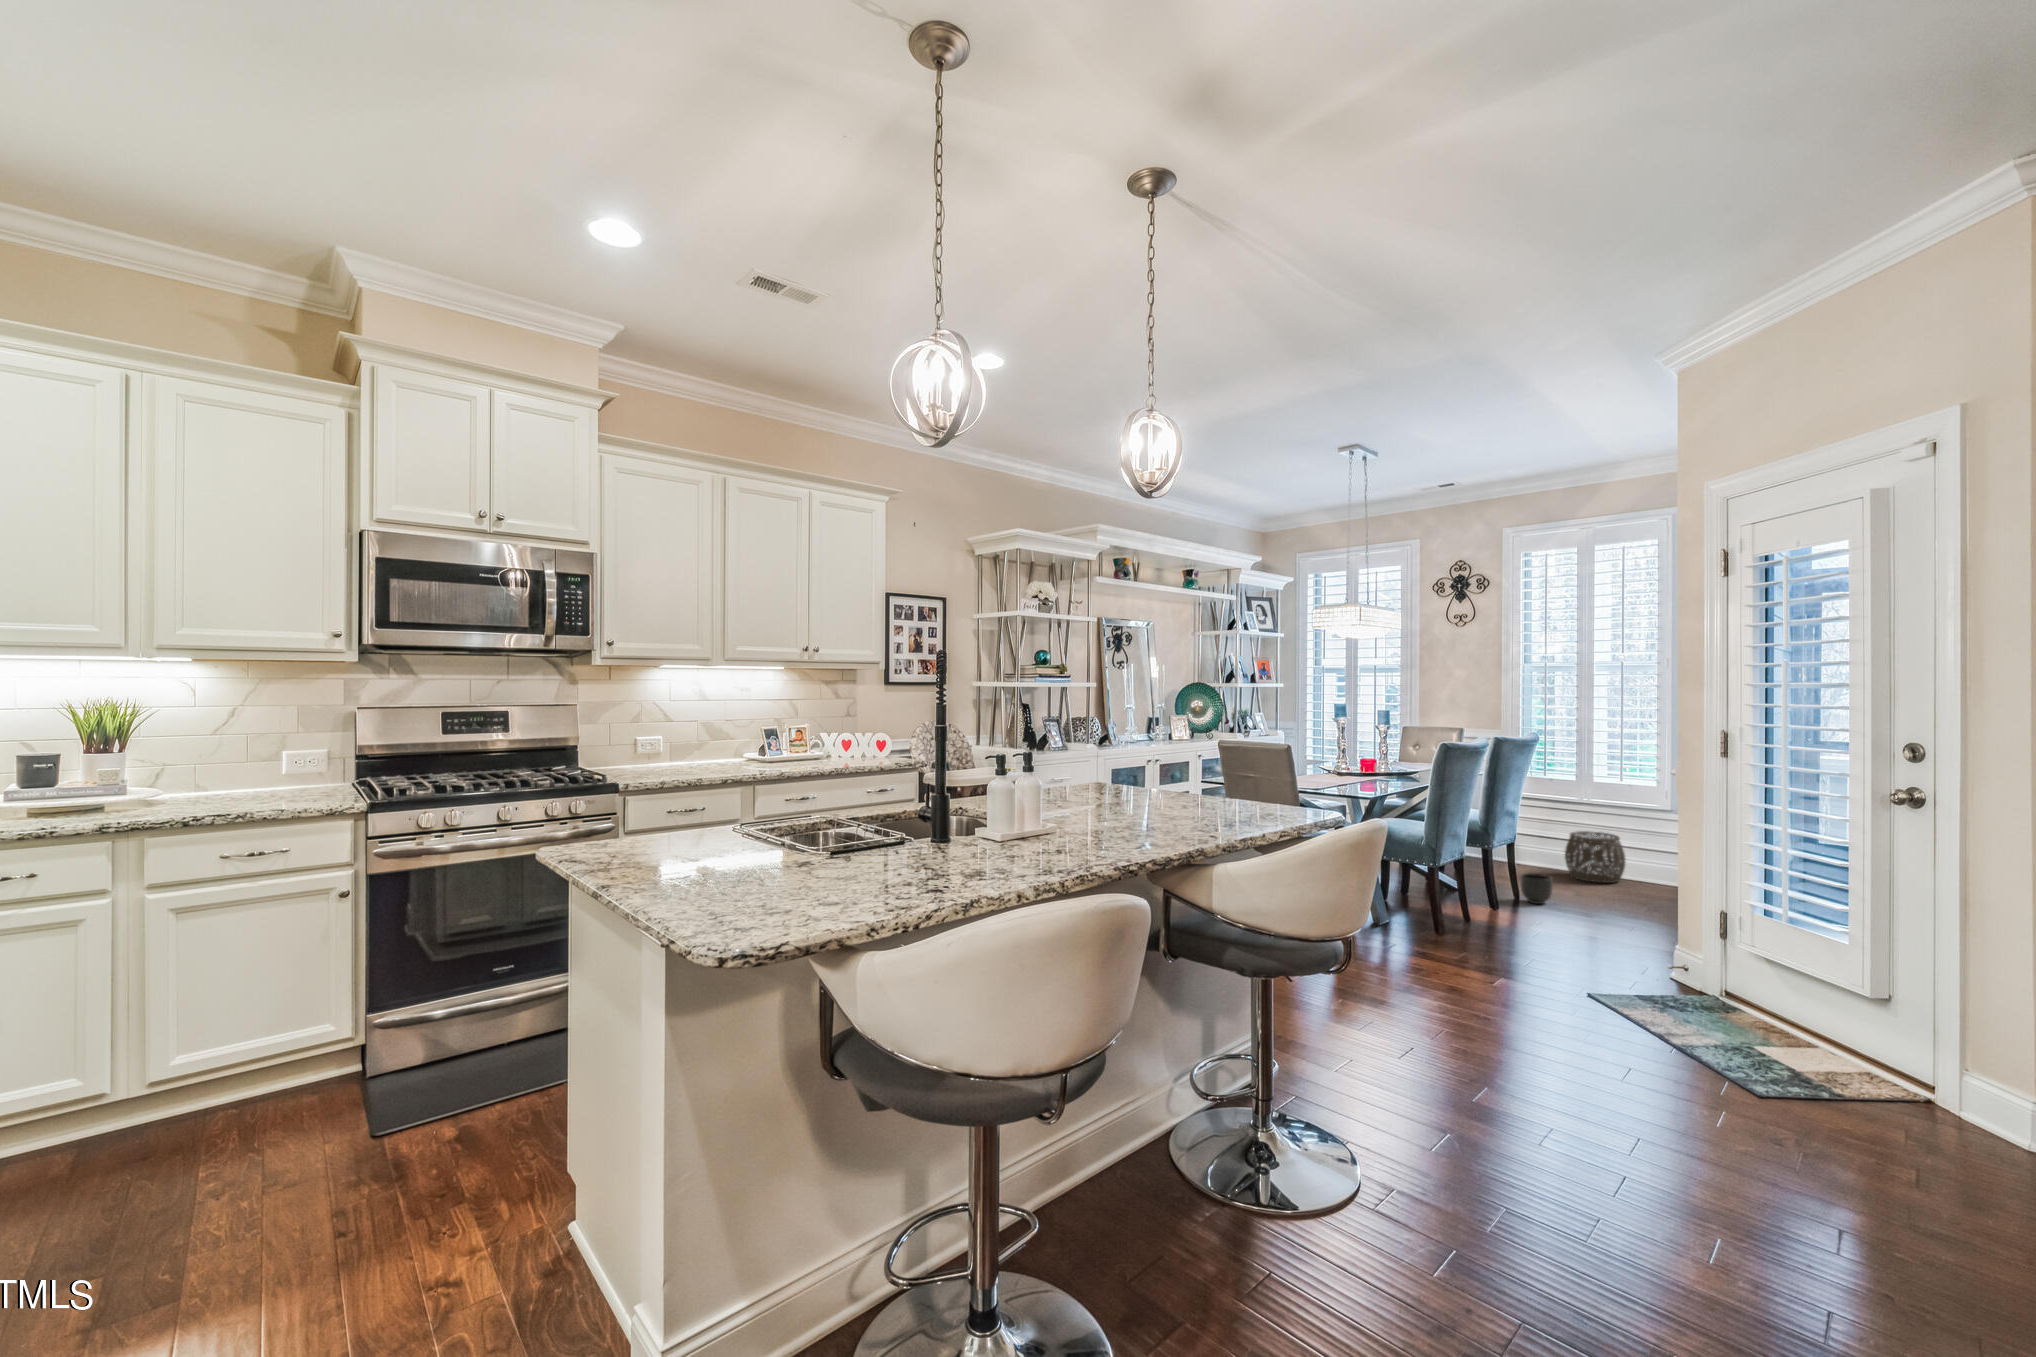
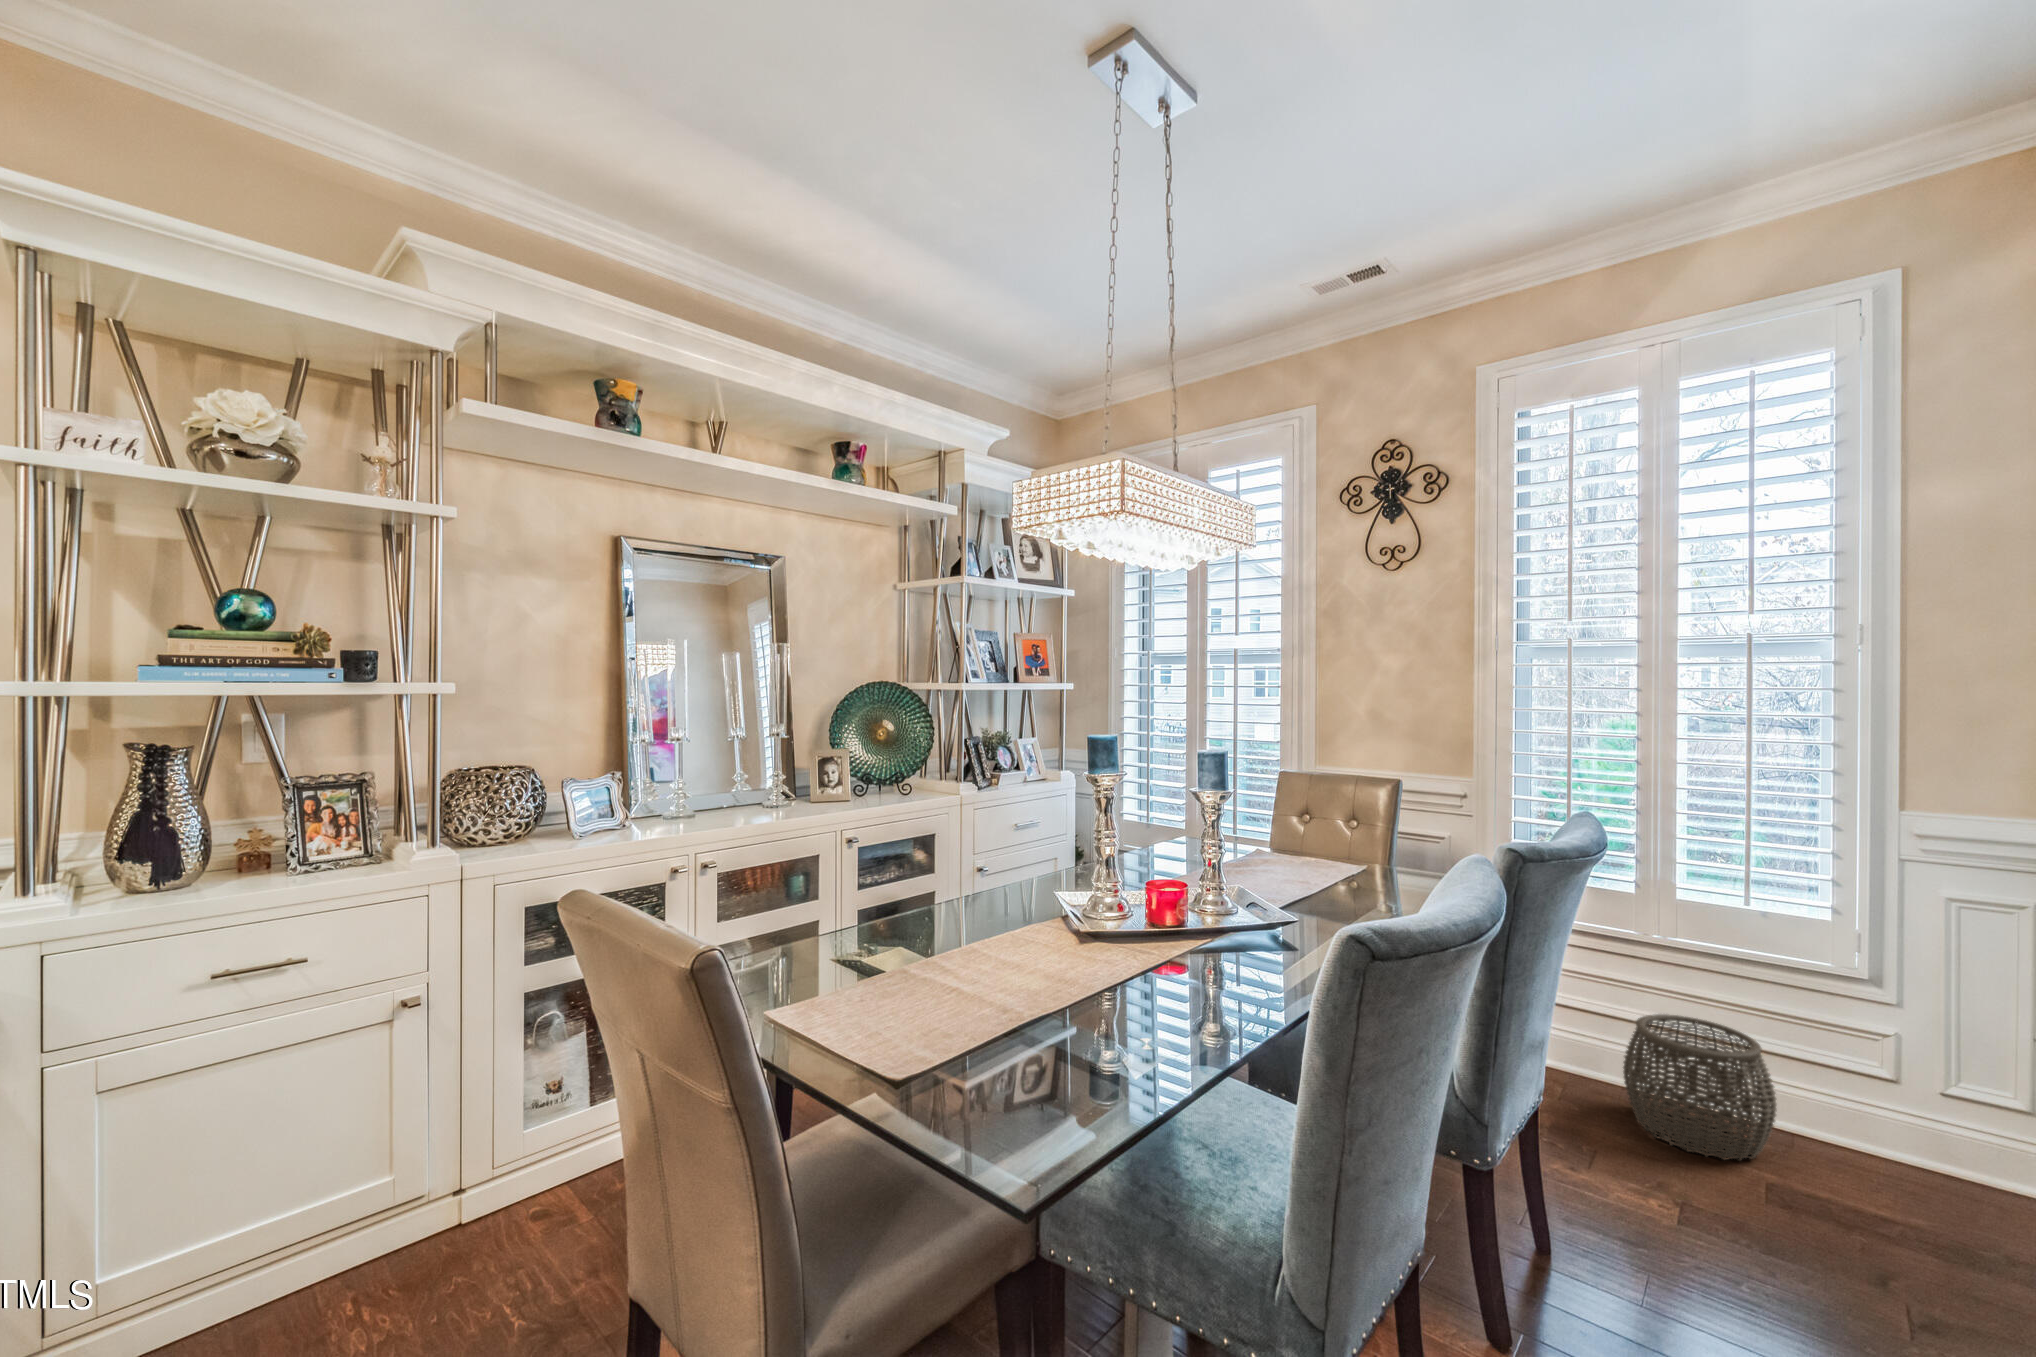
planter: present [1520,873,1553,904] -> none [1571,1196,1669,1309]

